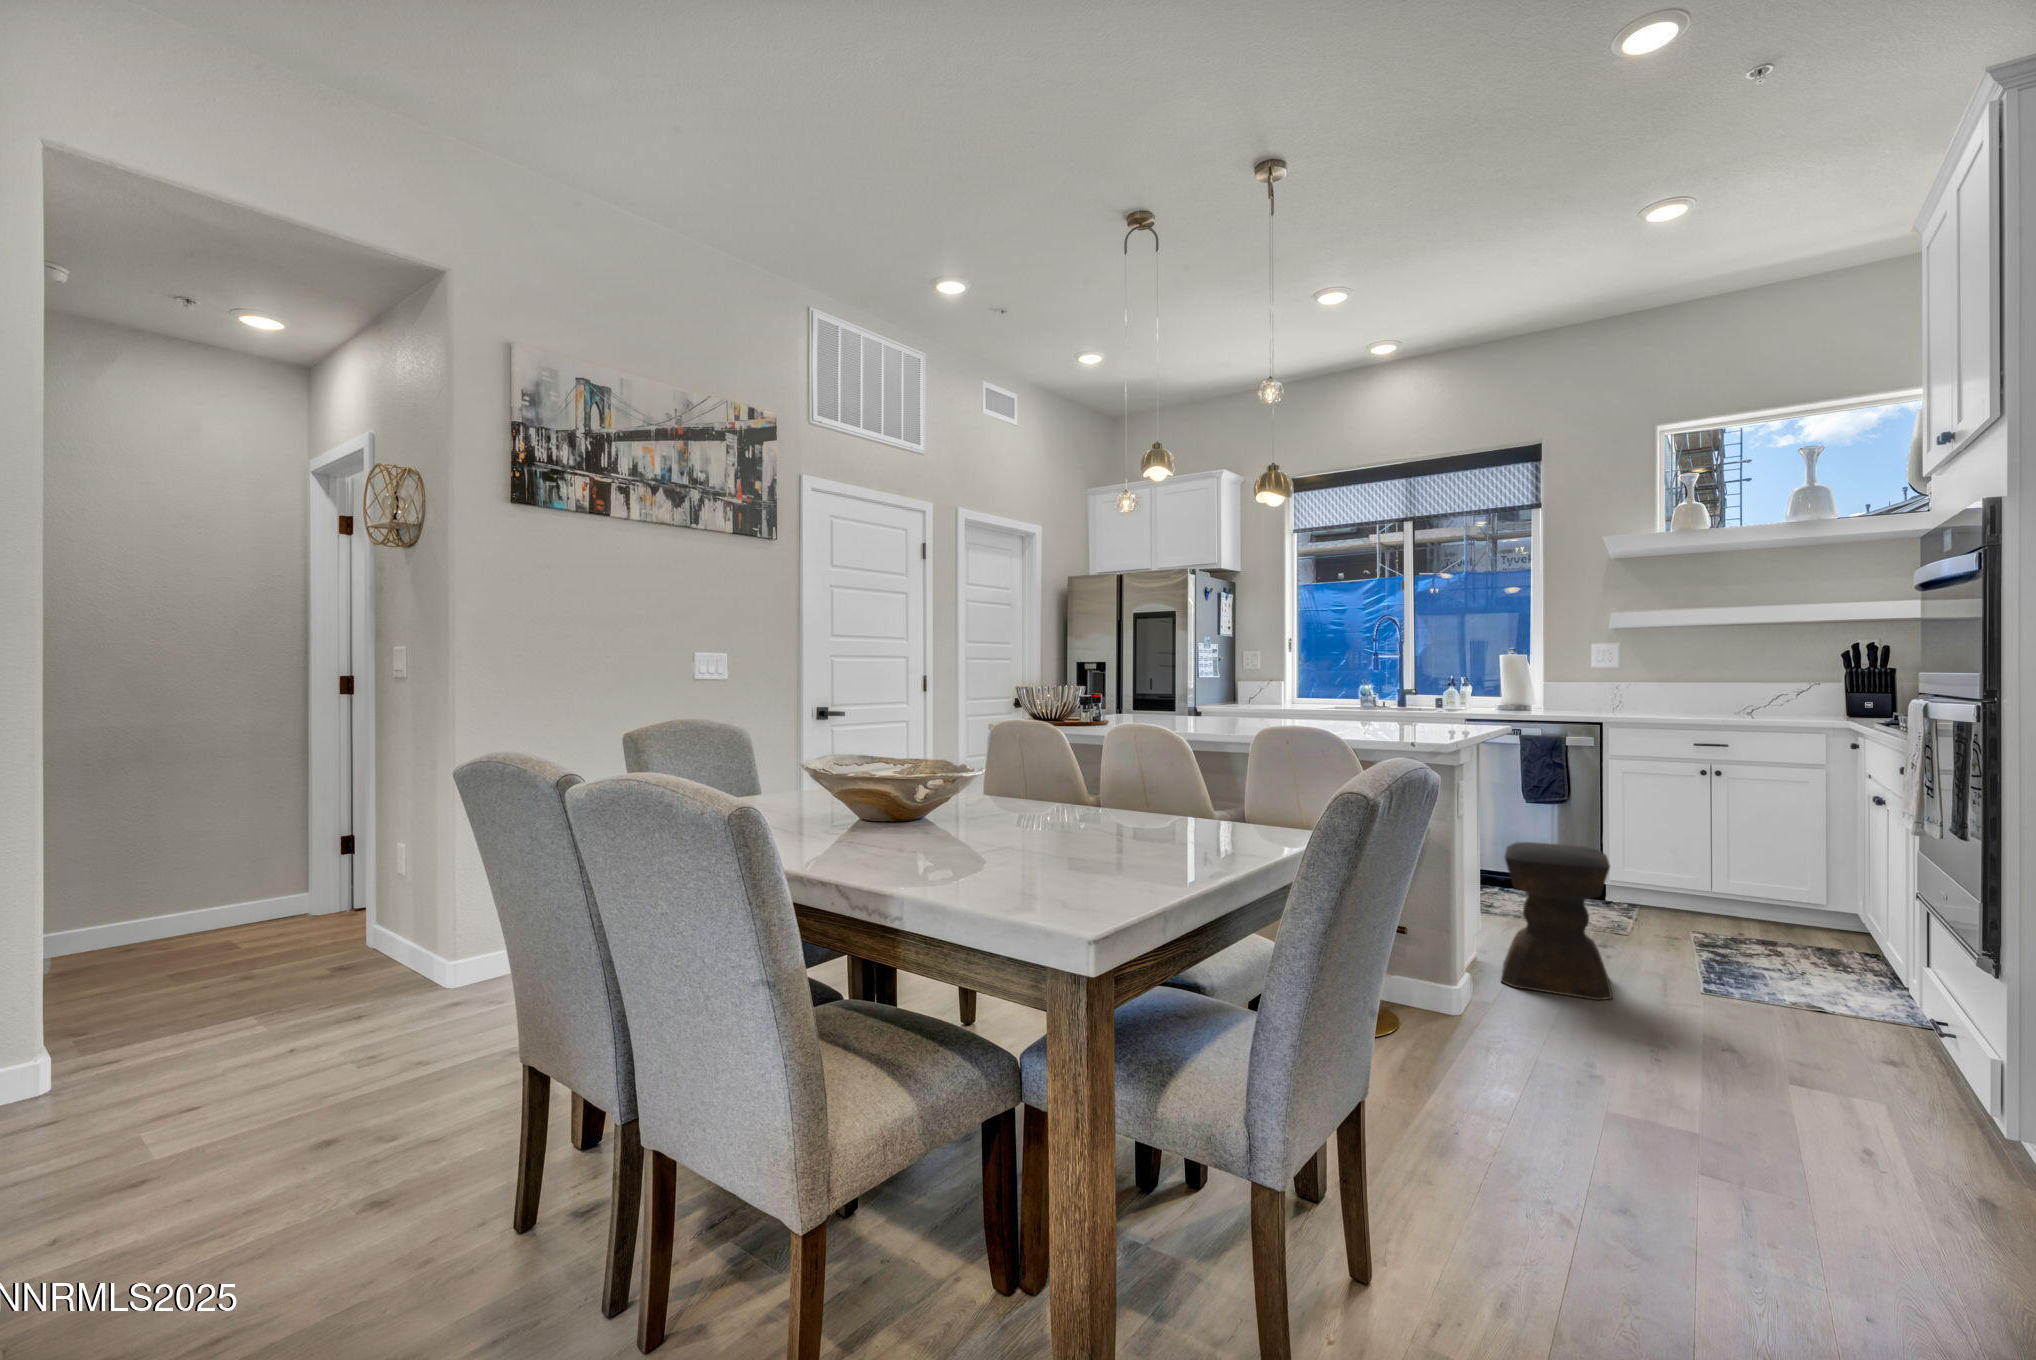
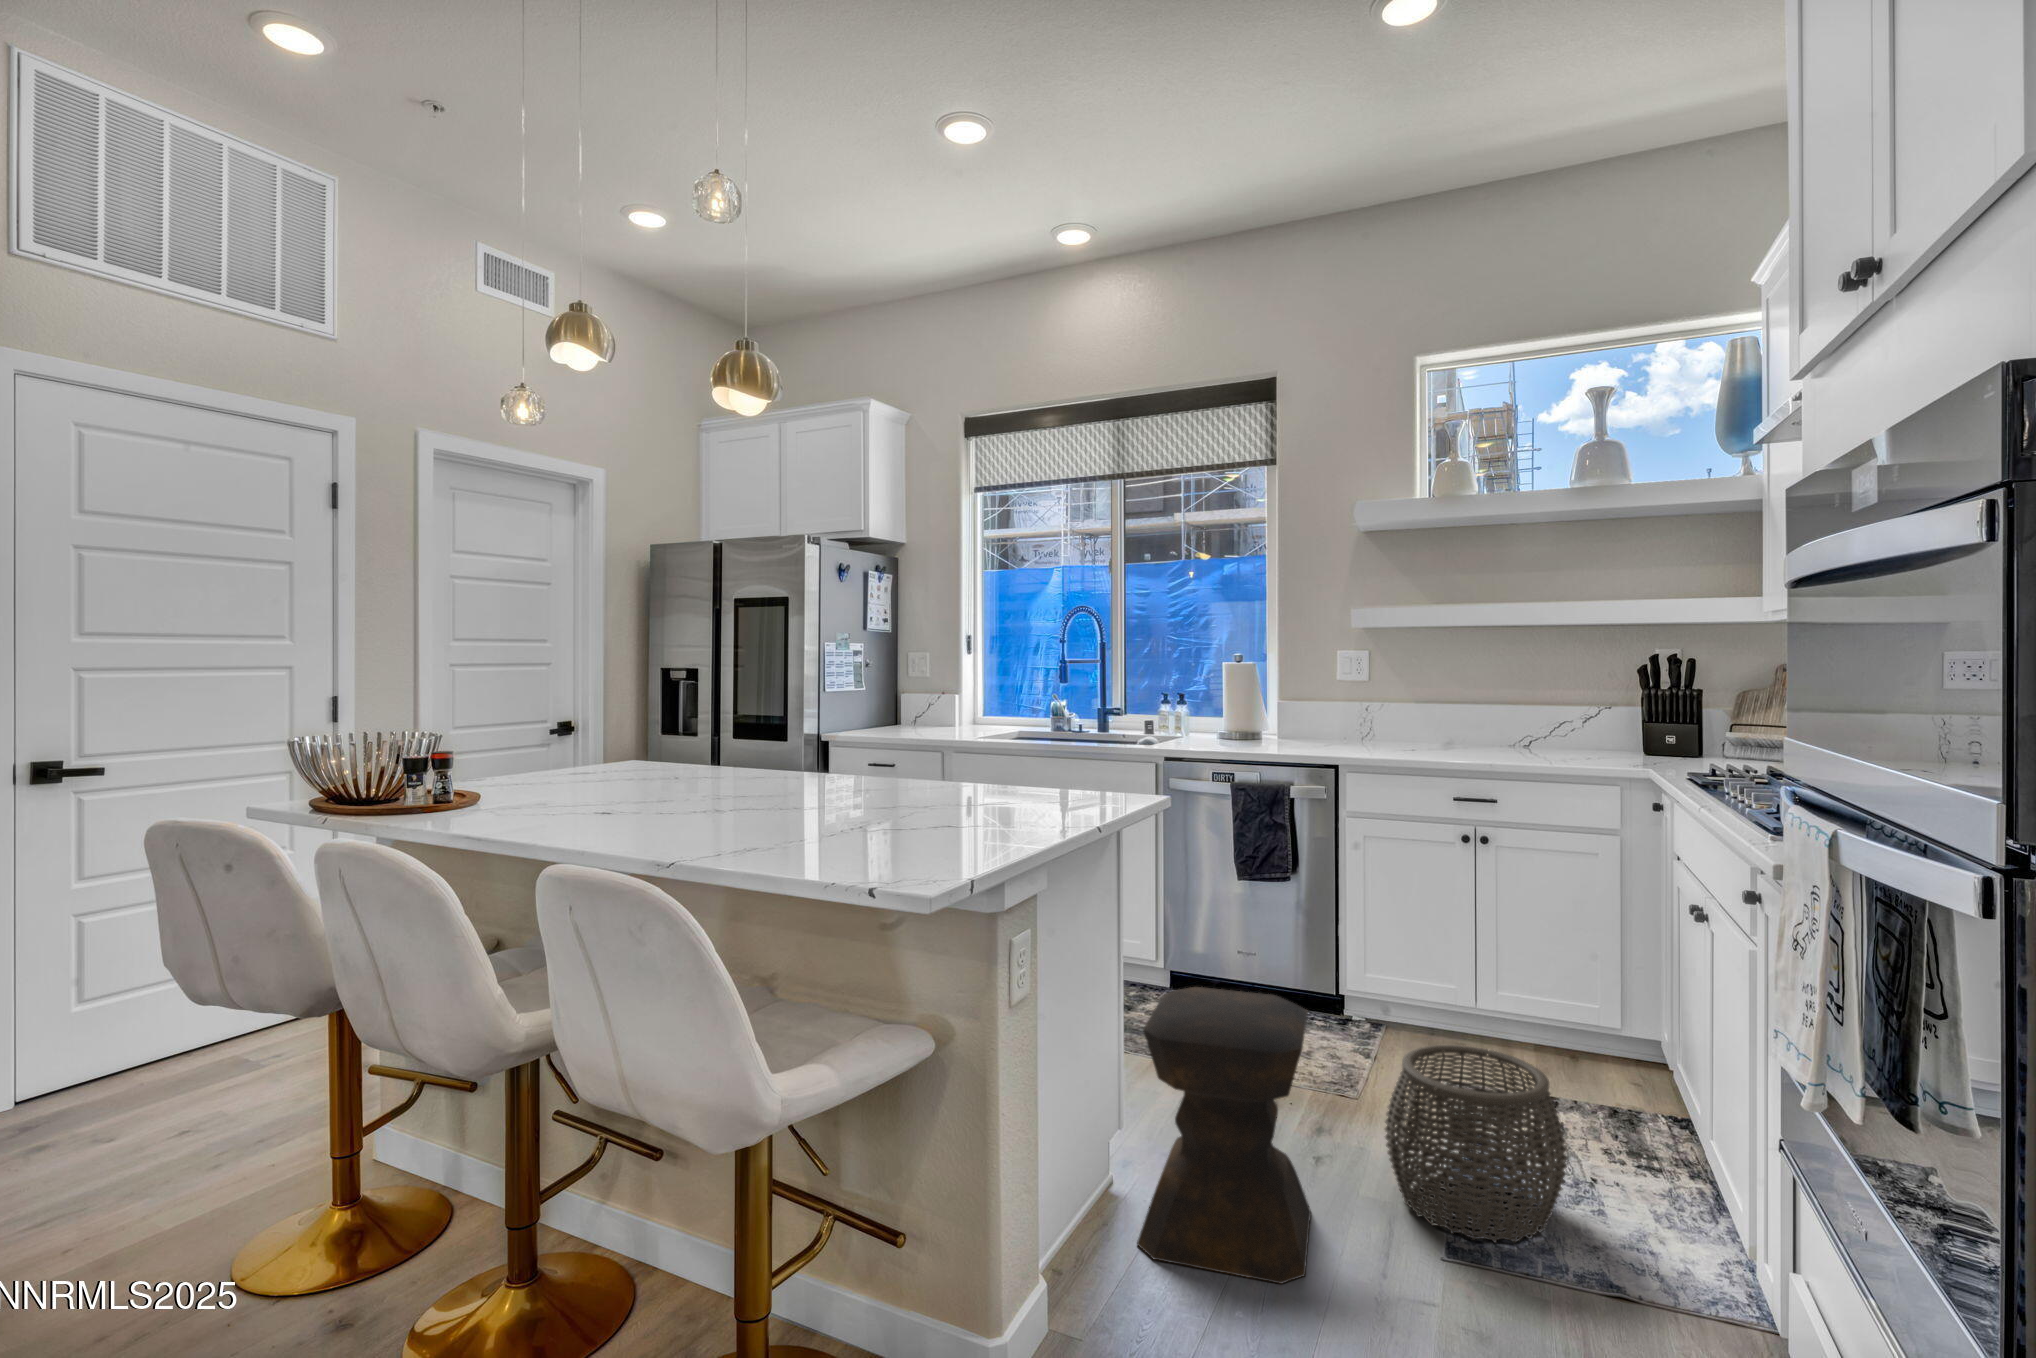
woven basket: none [1657,886,1786,995] -> present [1385,1045,1567,1243]

